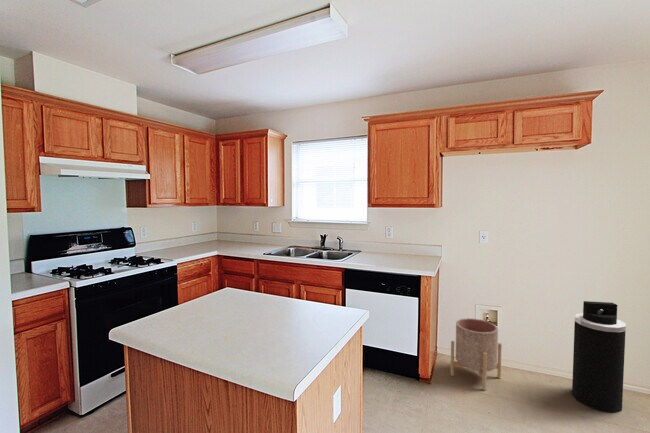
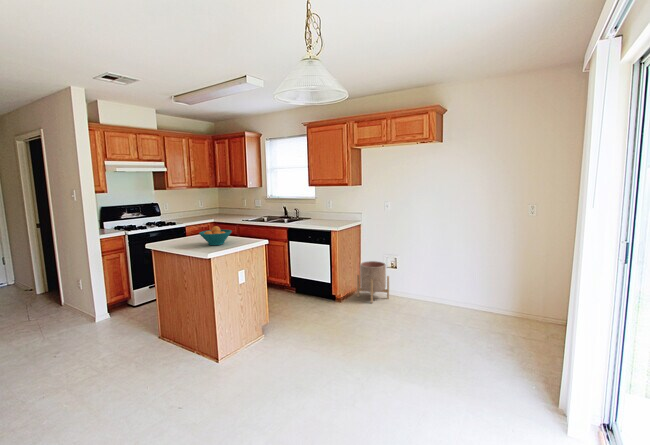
fruit bowl: none [244,288,315,335] -> present [199,226,232,245]
trash can: present [572,301,626,413] -> none [426,246,453,313]

